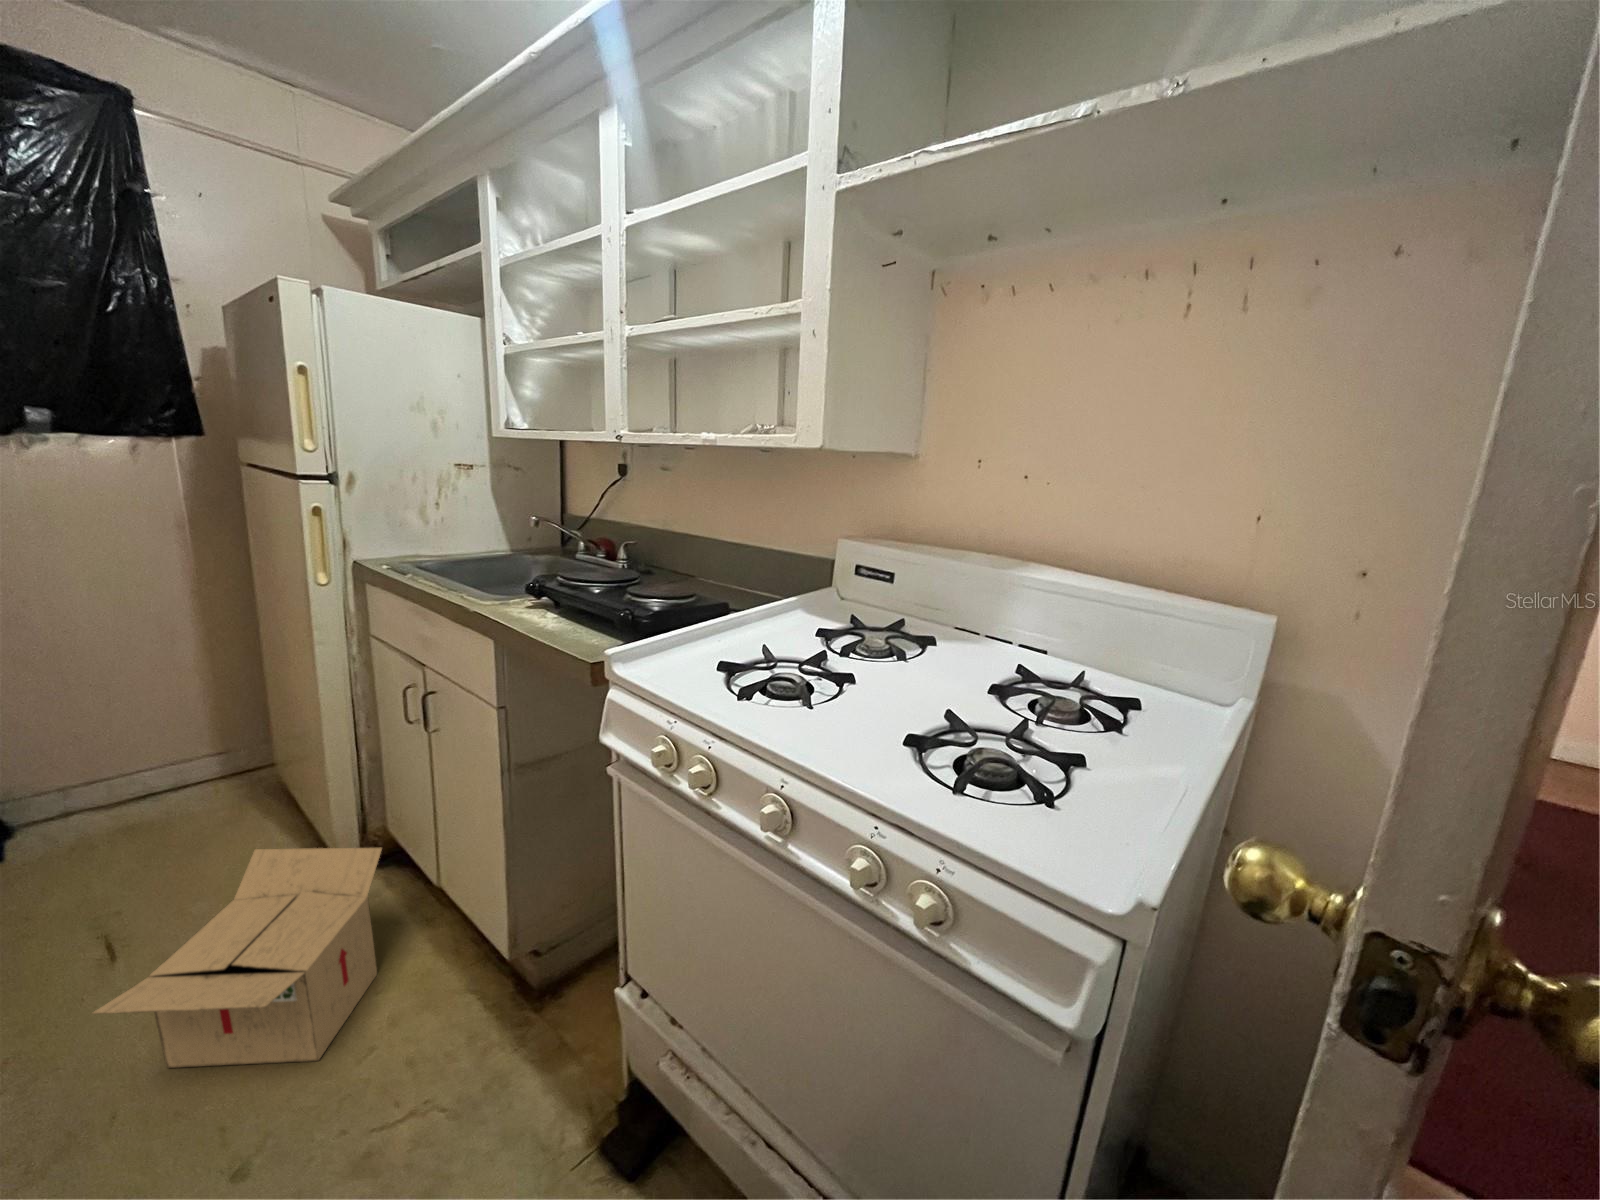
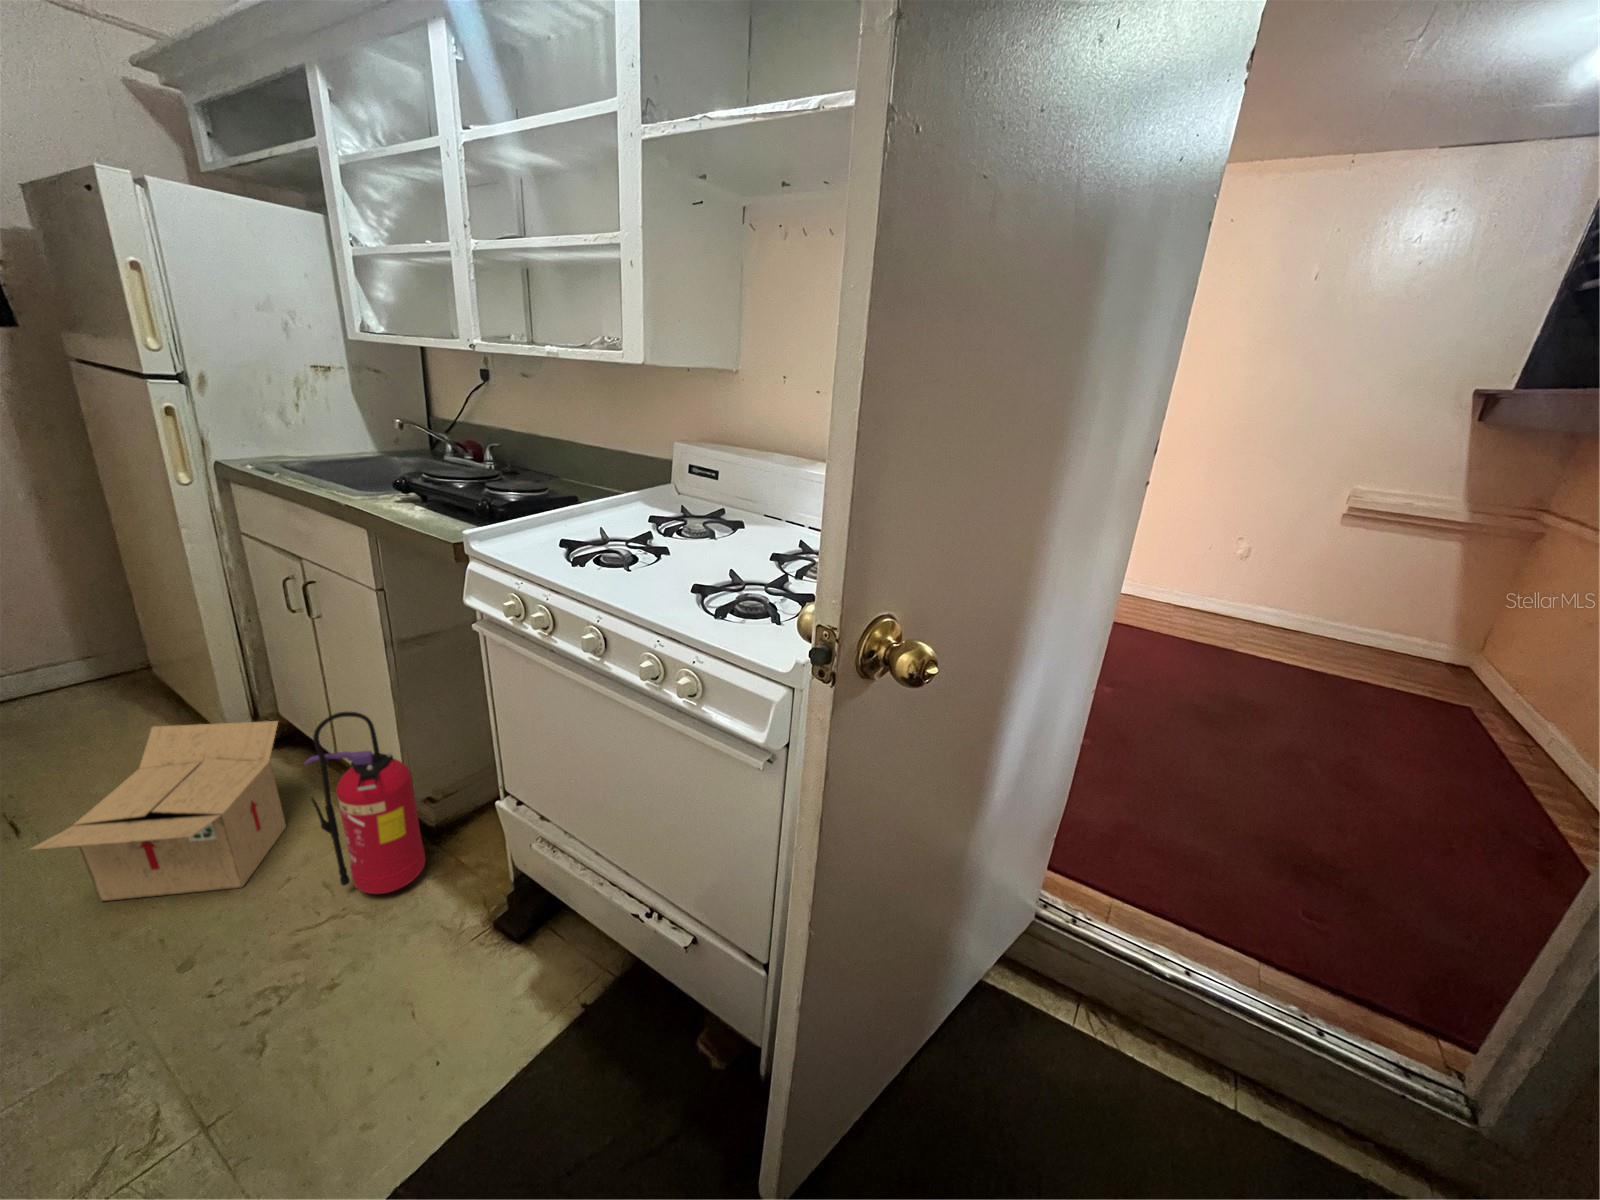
fire extinguisher: none [398,857,524,1088] -> present [305,712,425,894]

